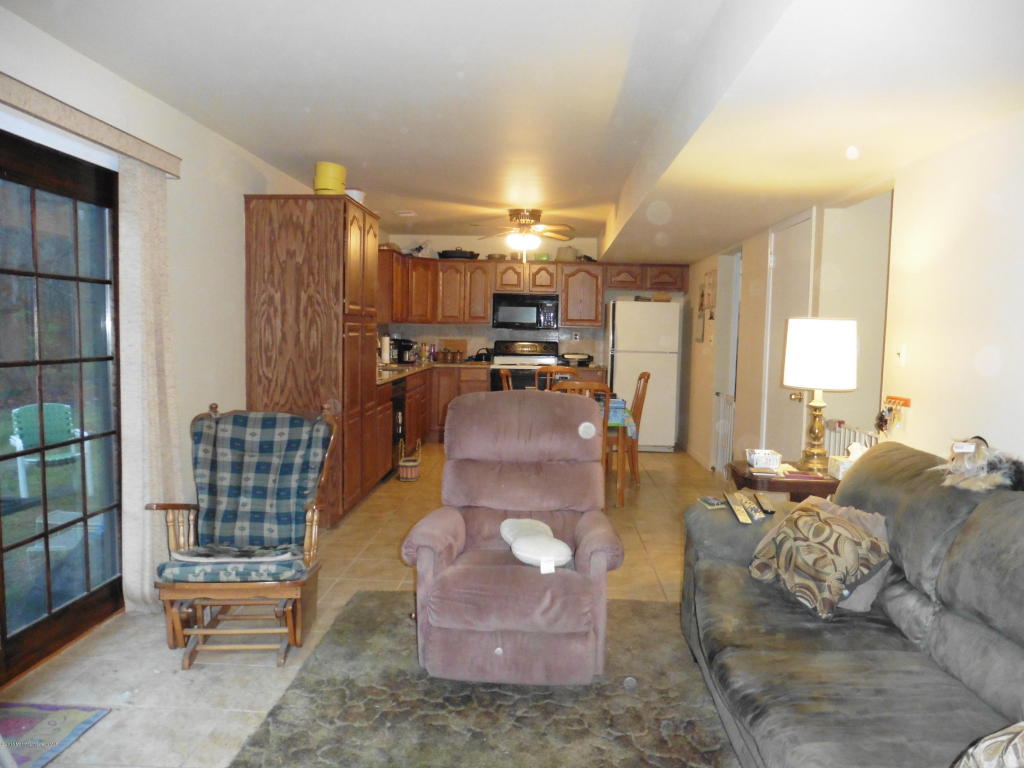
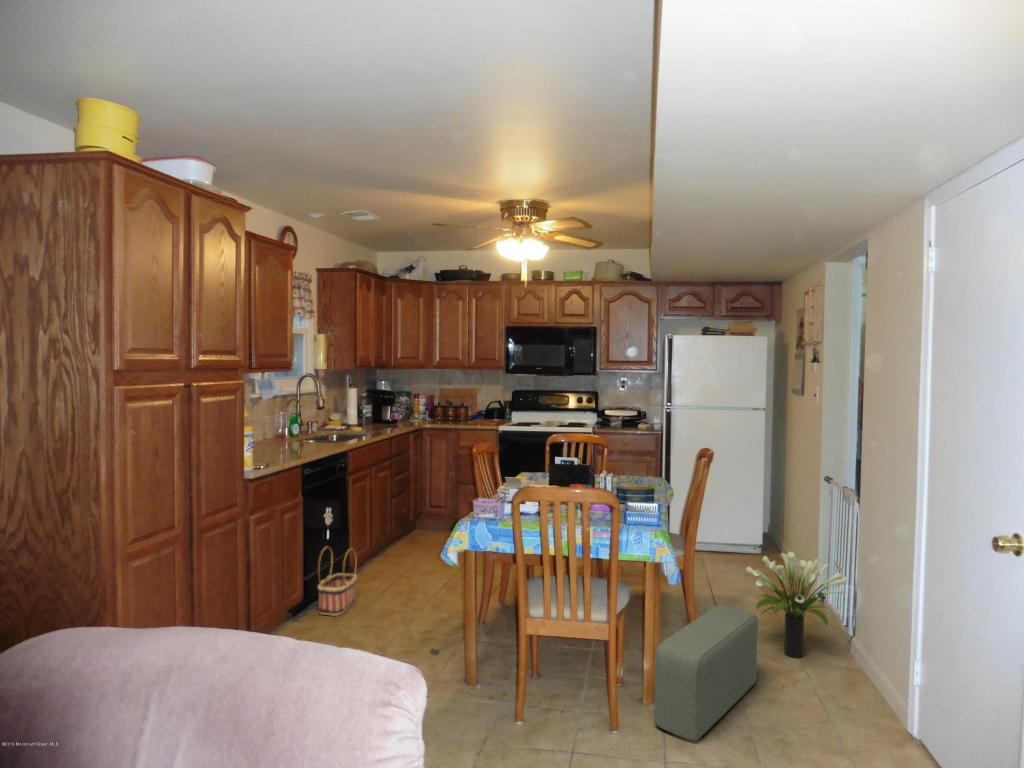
potted plant: none [669,428,726,487] -> present [745,552,847,658]
pouf: none [627,455,678,512] -> present [654,606,758,741]

